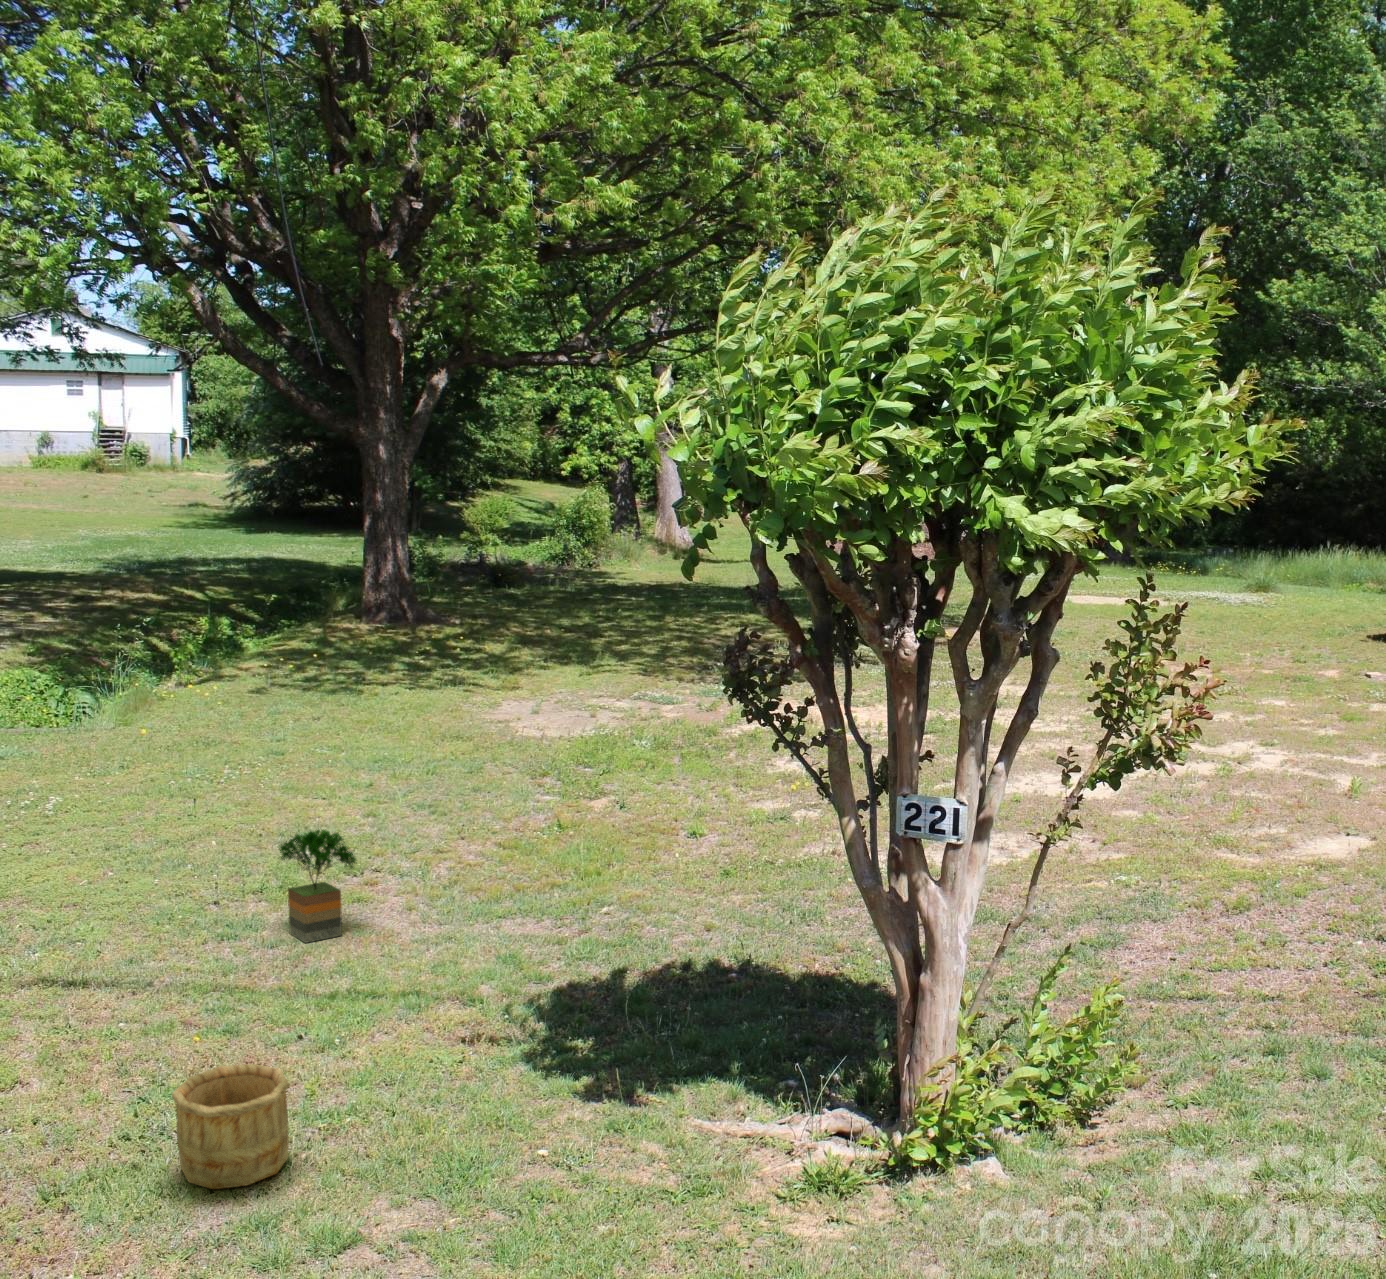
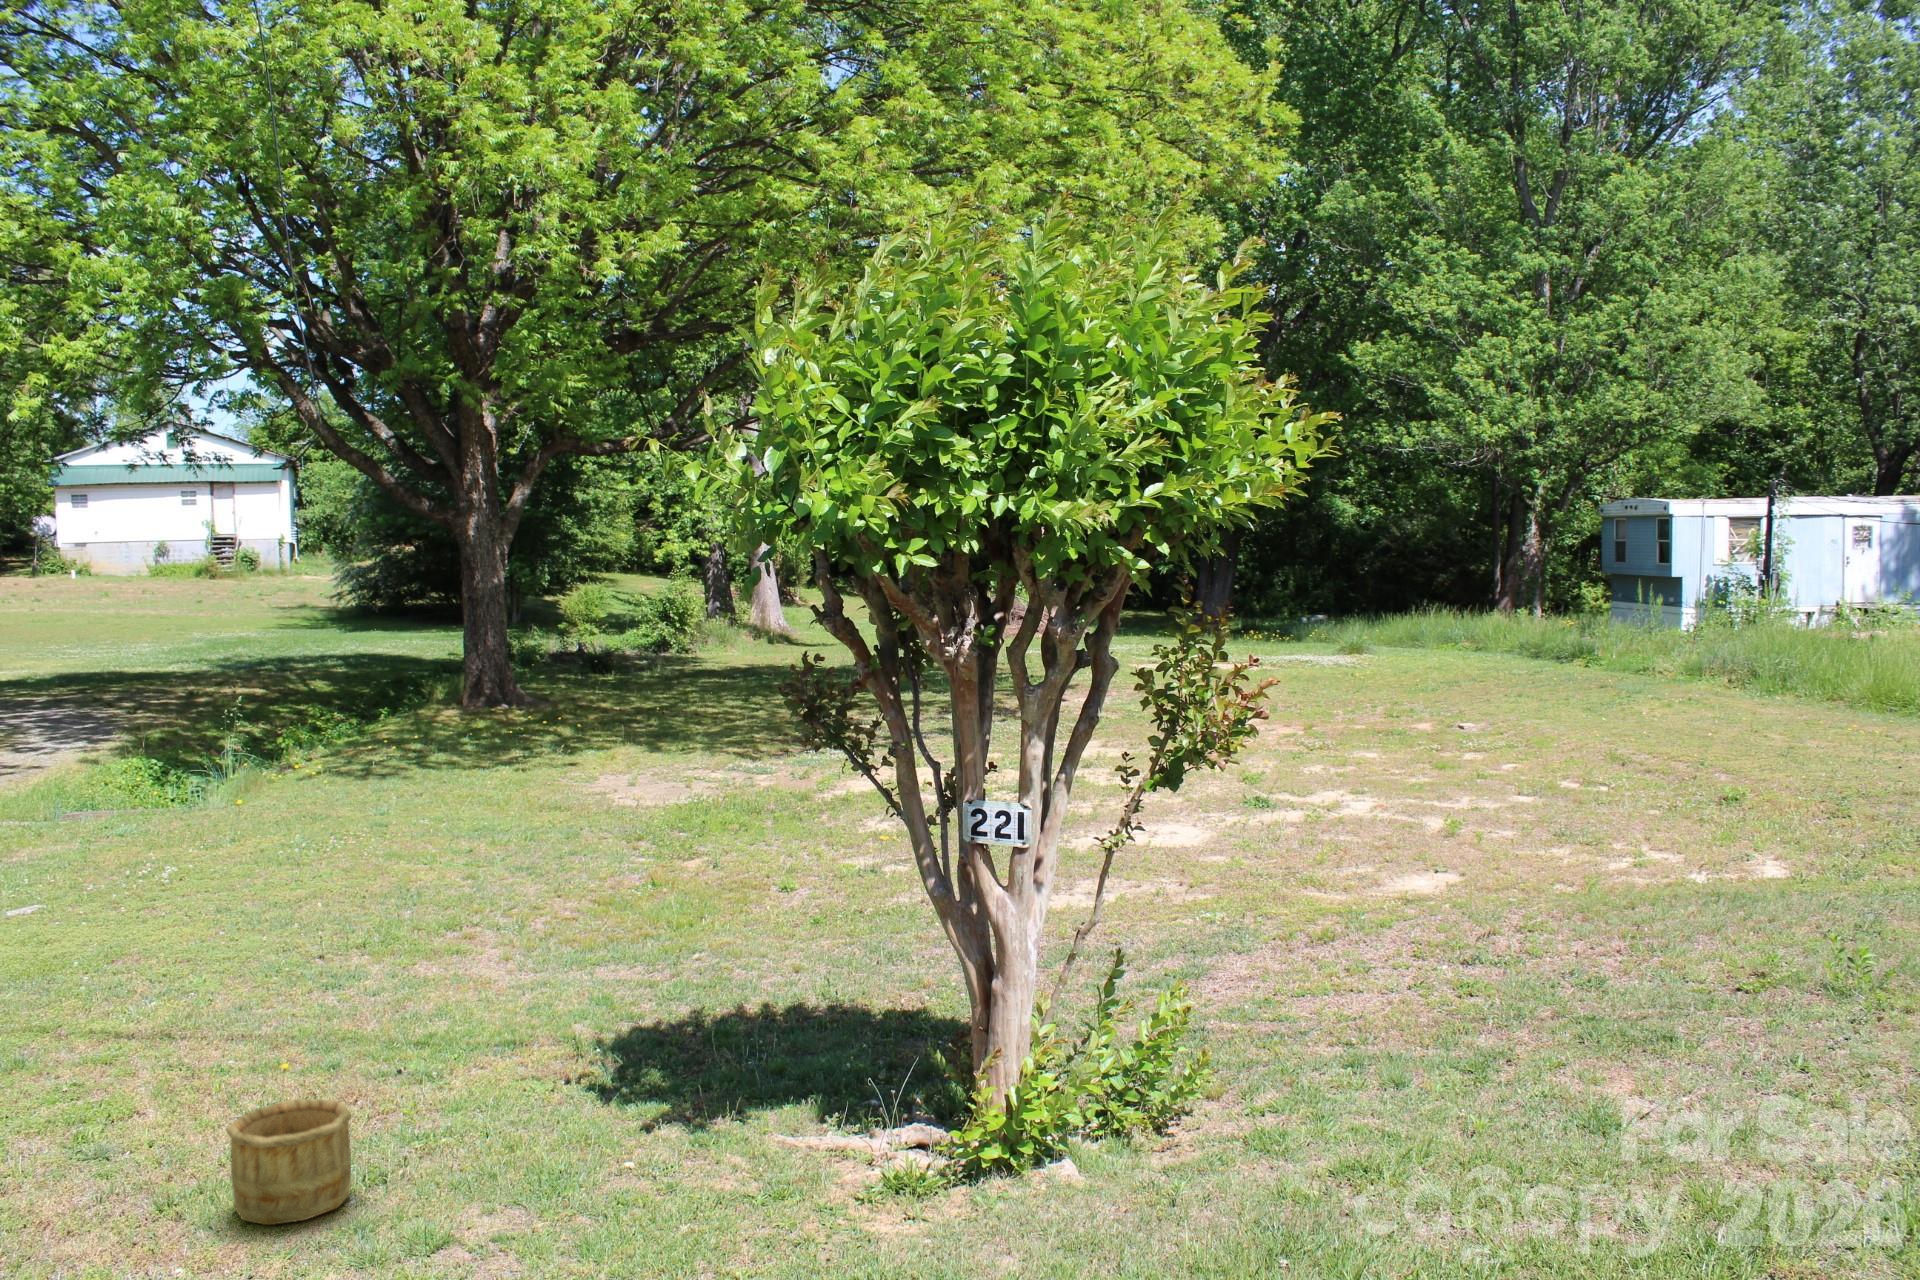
potted tree: present [279,830,357,943] -> none [355,885,442,1004]

